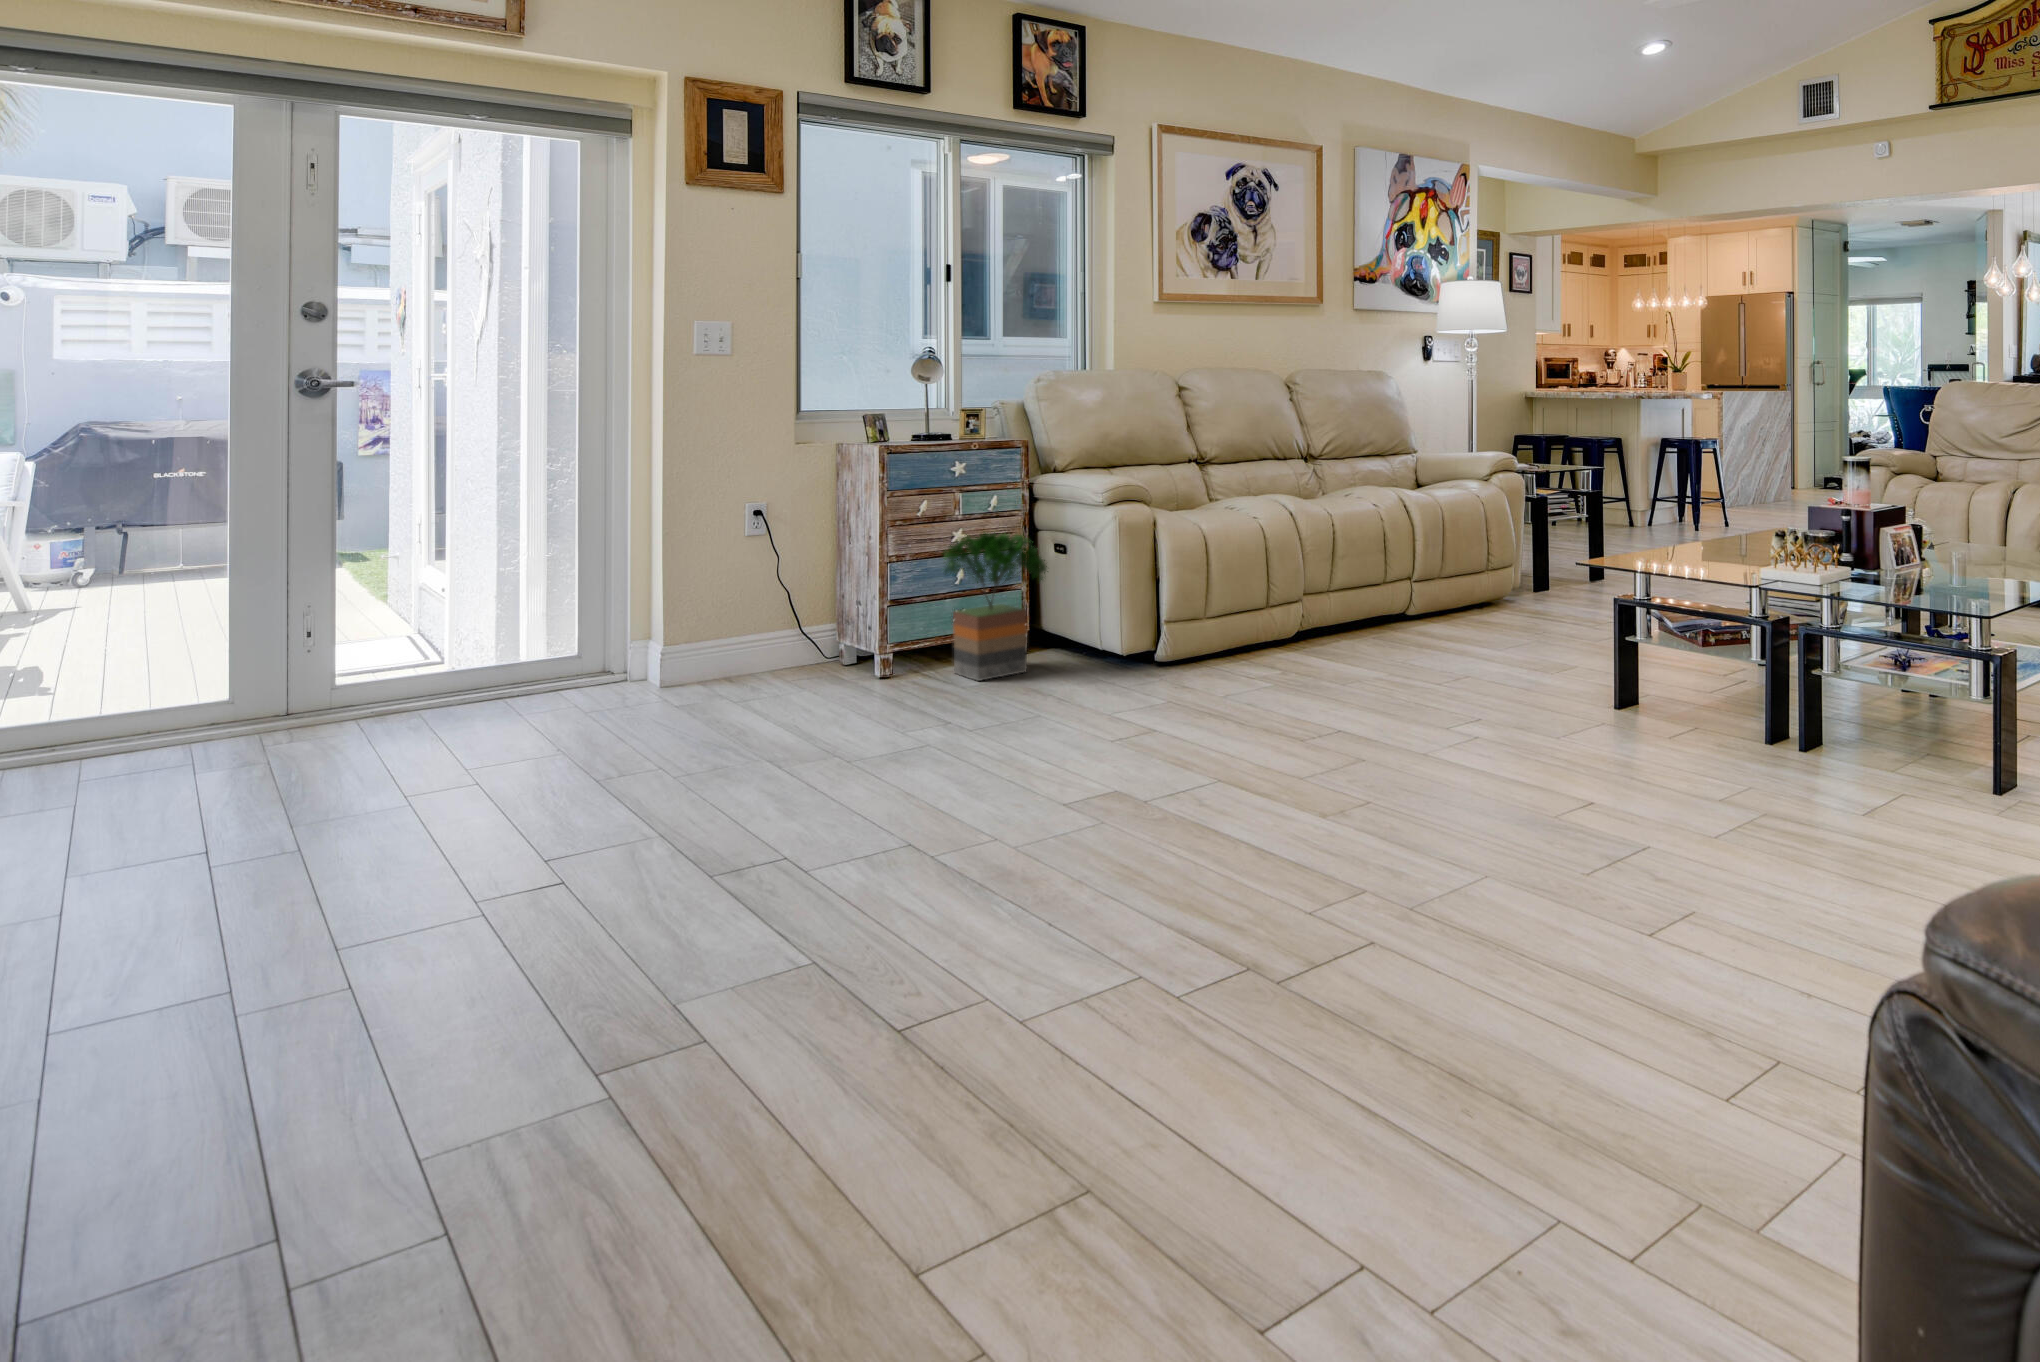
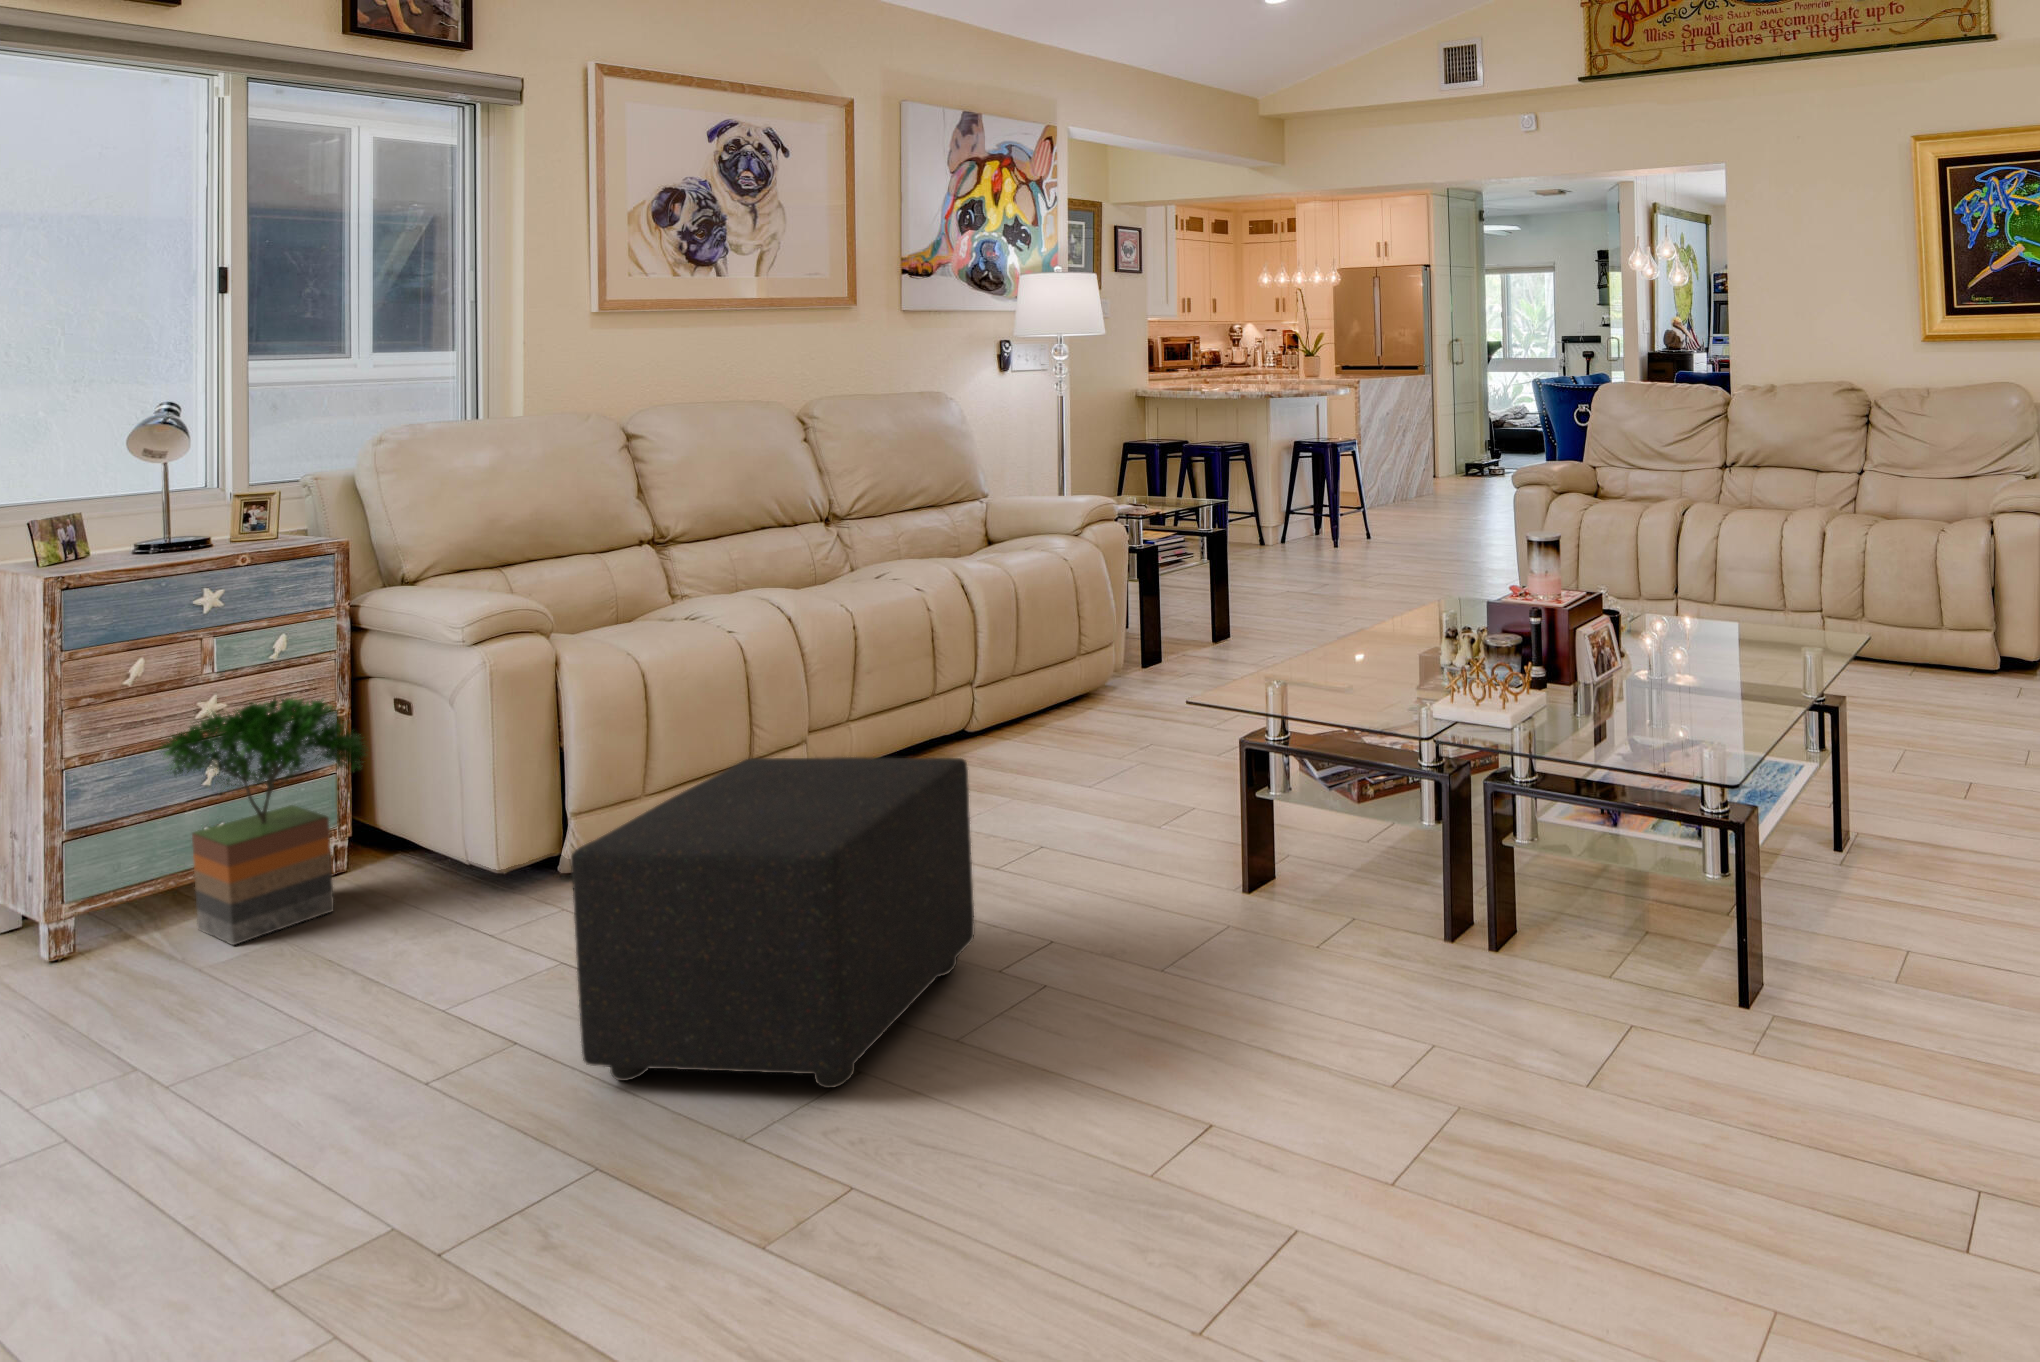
ottoman: none [1206,575,1437,765] -> present [571,757,974,1088]

